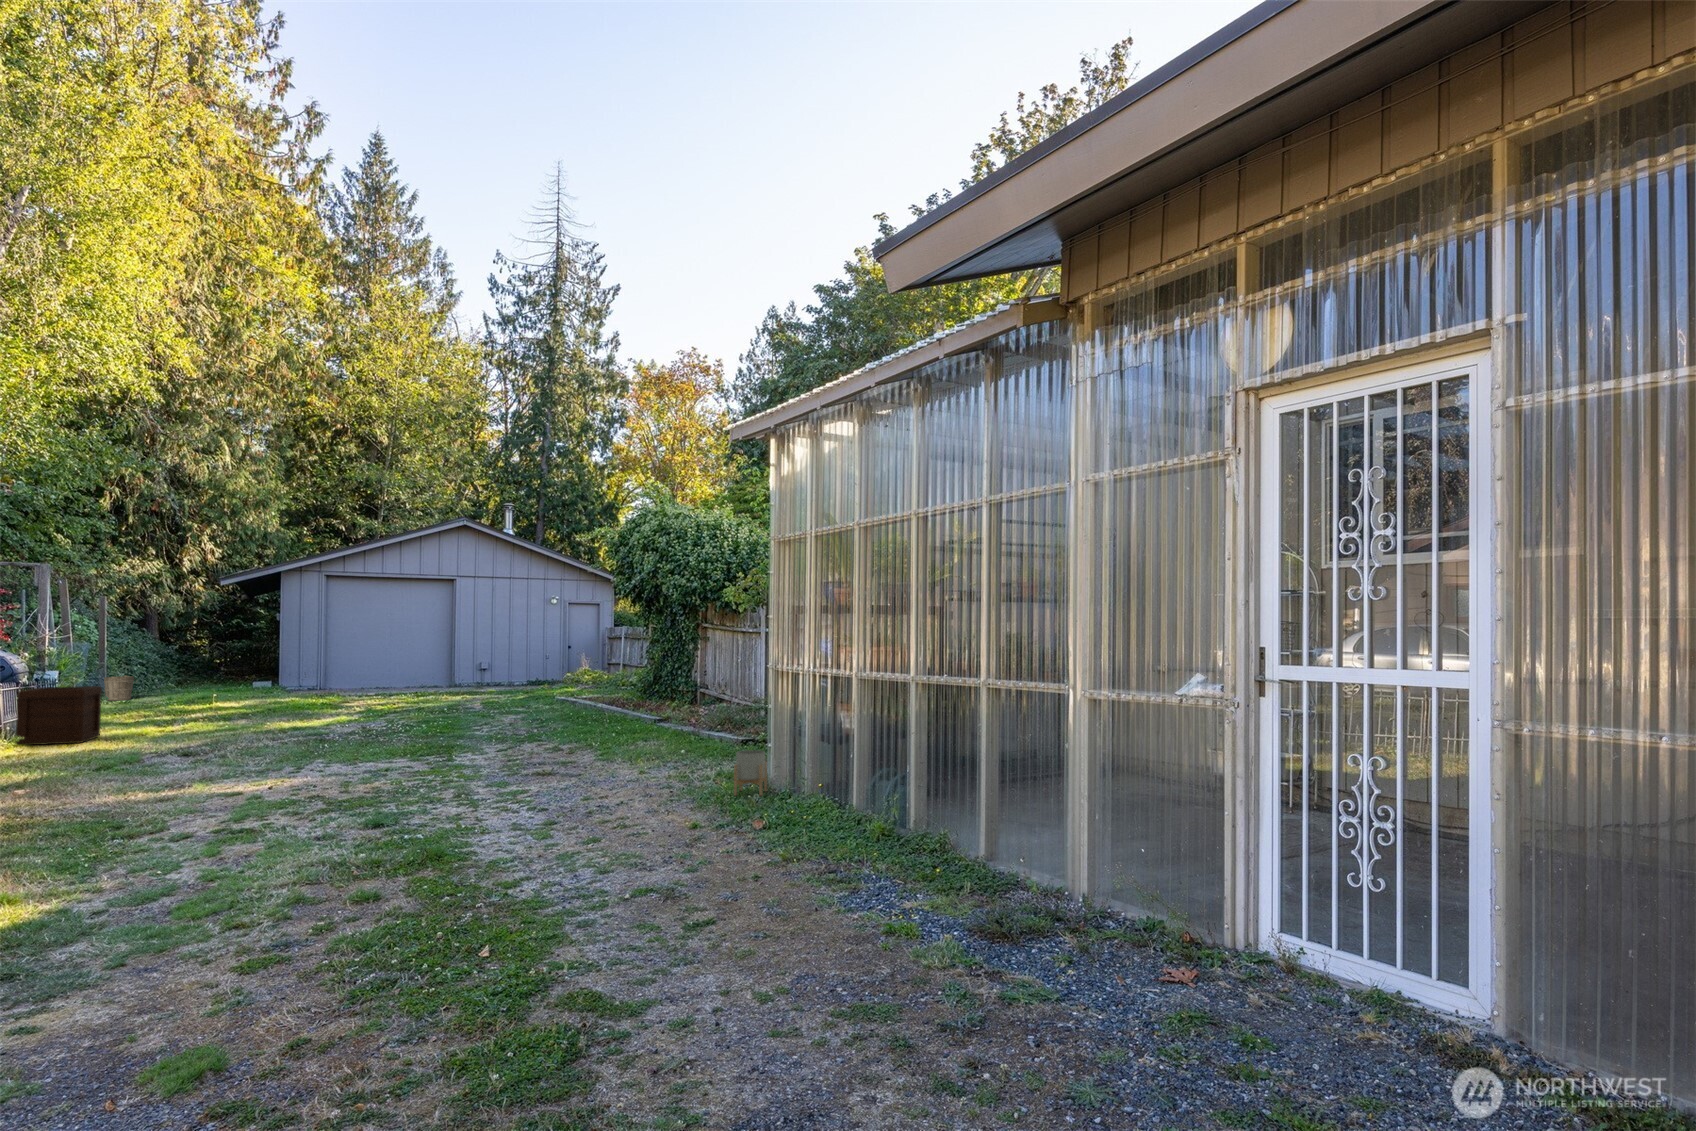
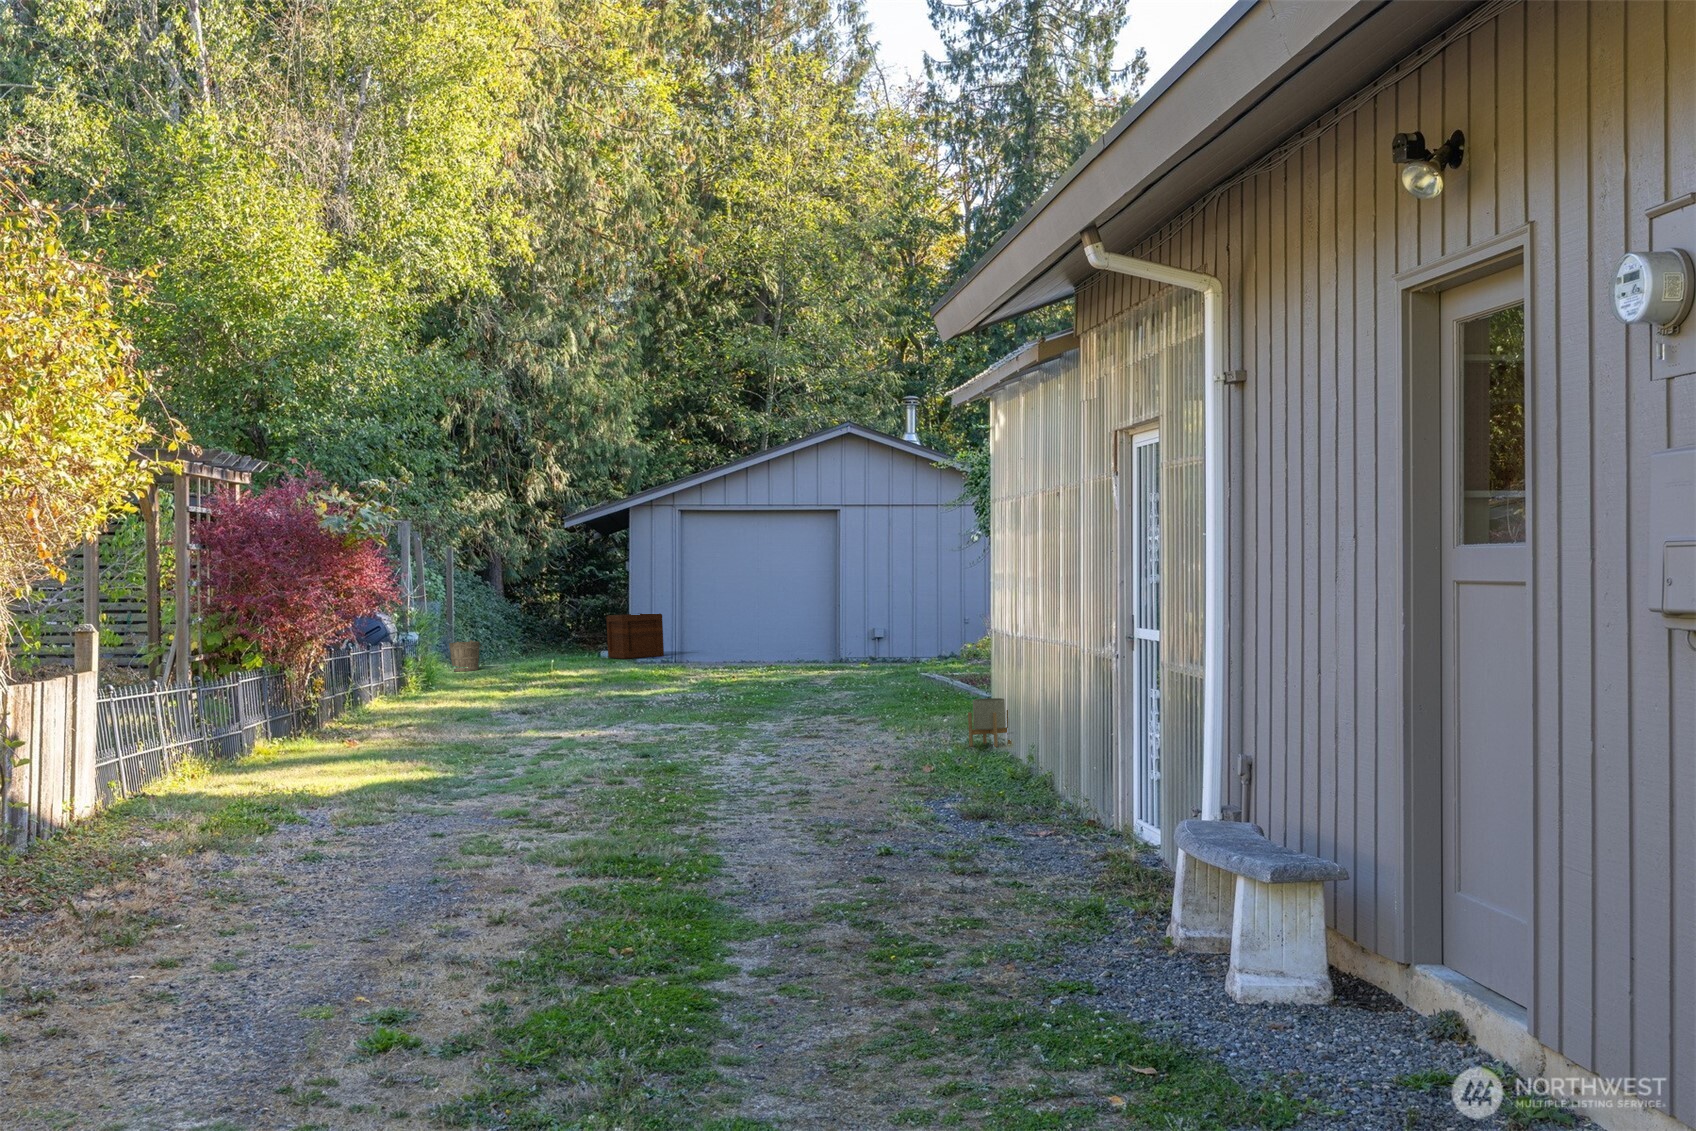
wooden crate: present [16,686,102,746] -> present [606,614,664,659]

